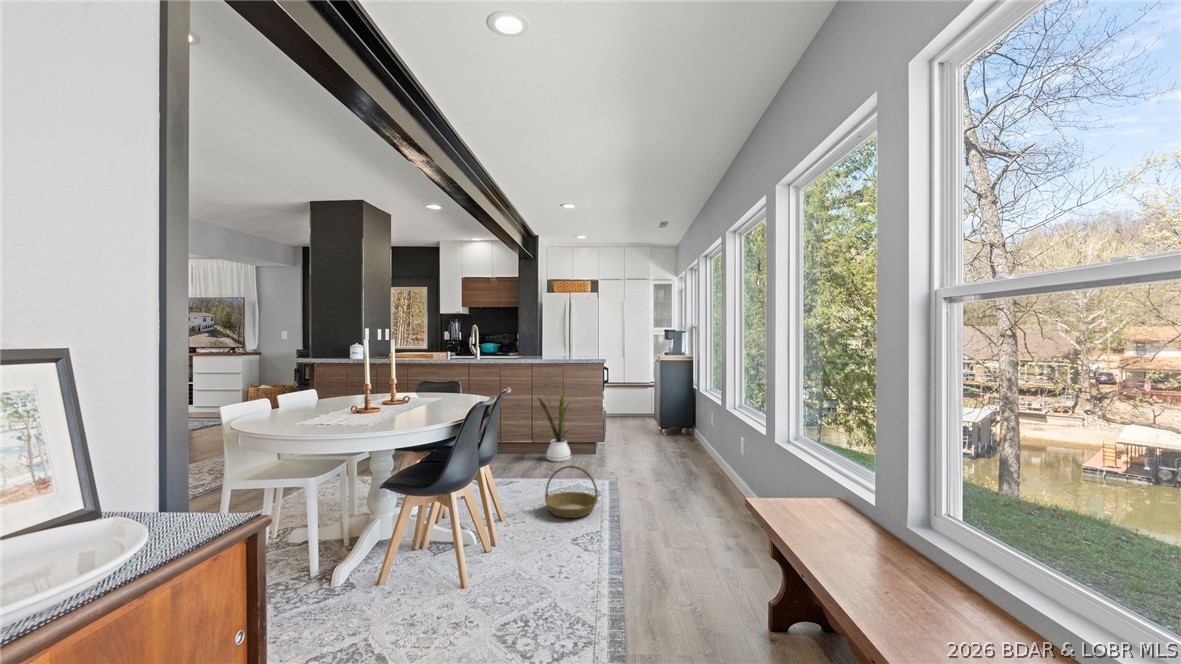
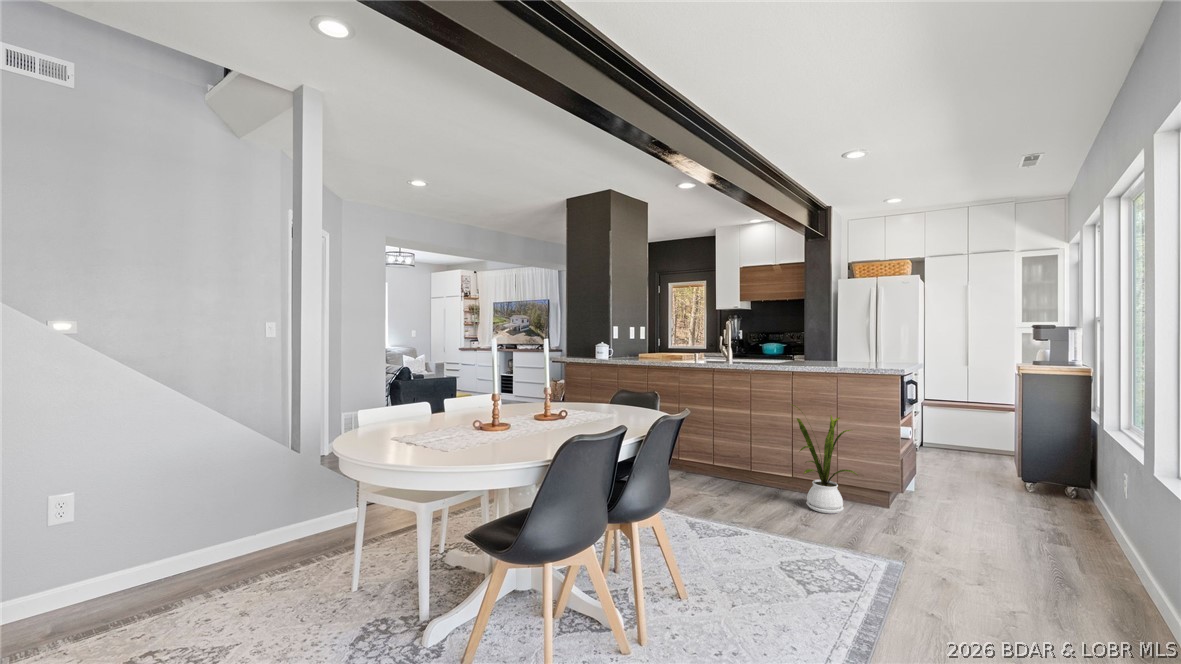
basket: present [545,466,598,518] -> none [754,536,840,623]

